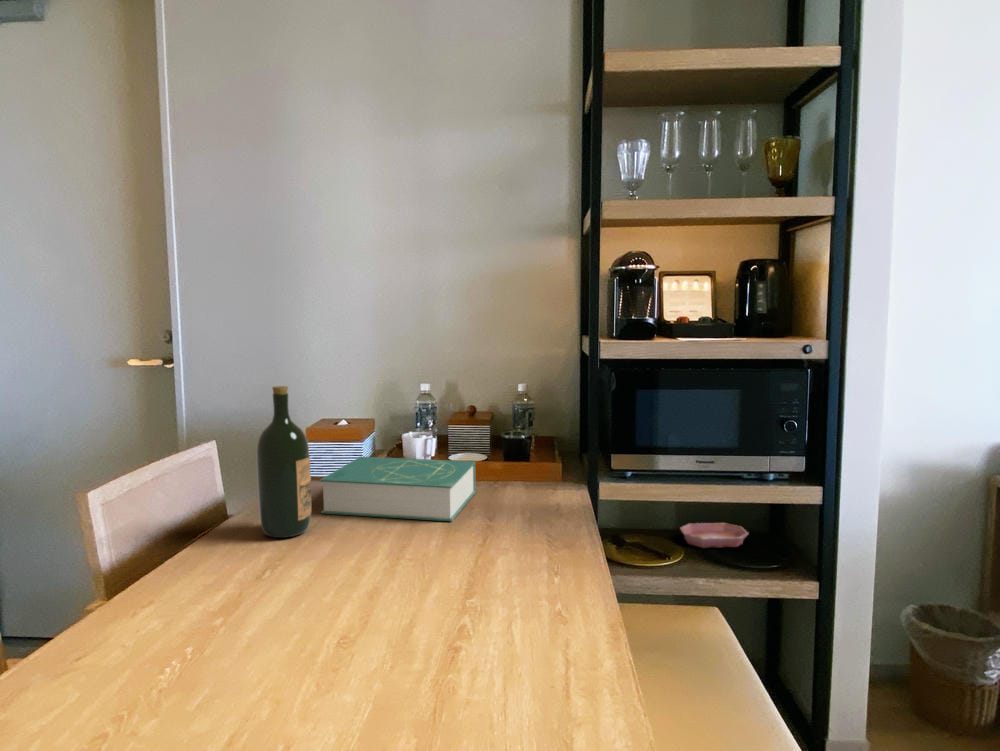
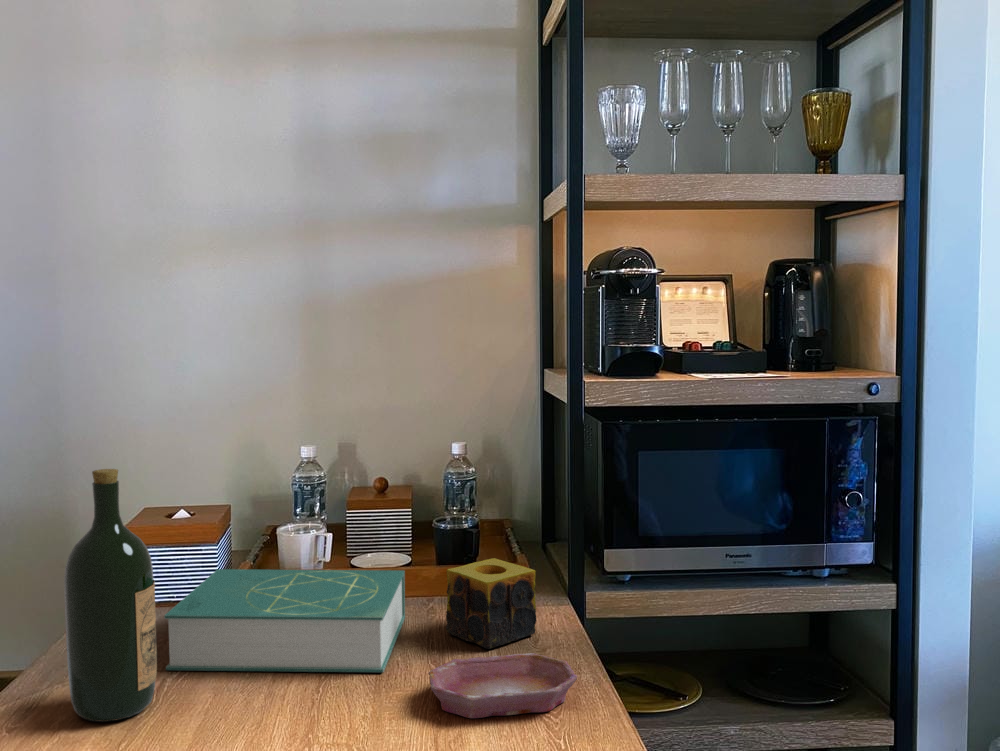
candle: none [499,456,557,512] -> present [446,558,537,649]
bowl: present [680,523,748,548] -> present [428,653,577,718]

